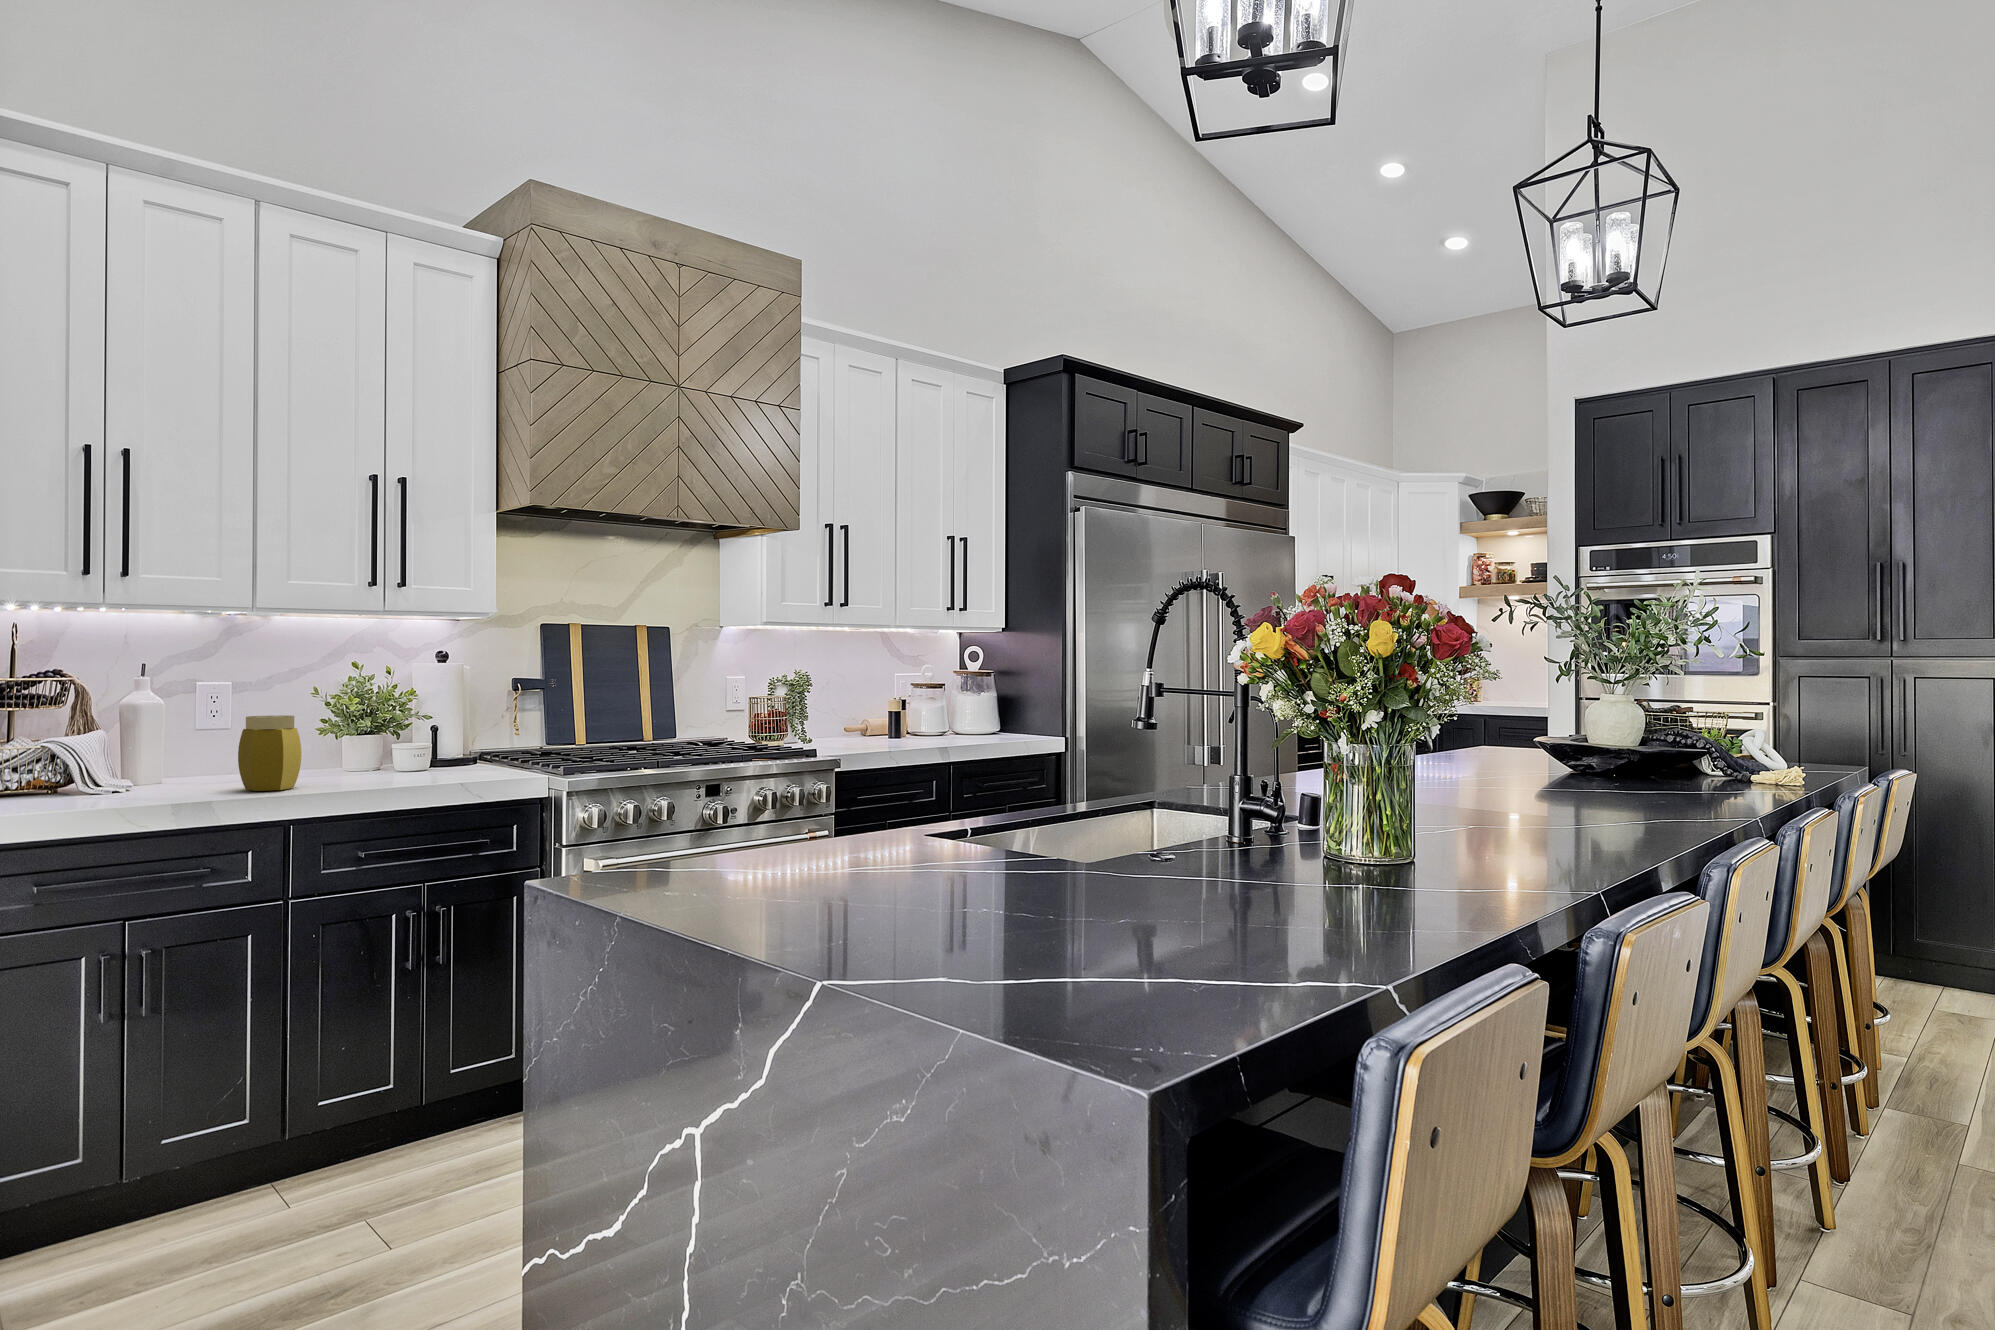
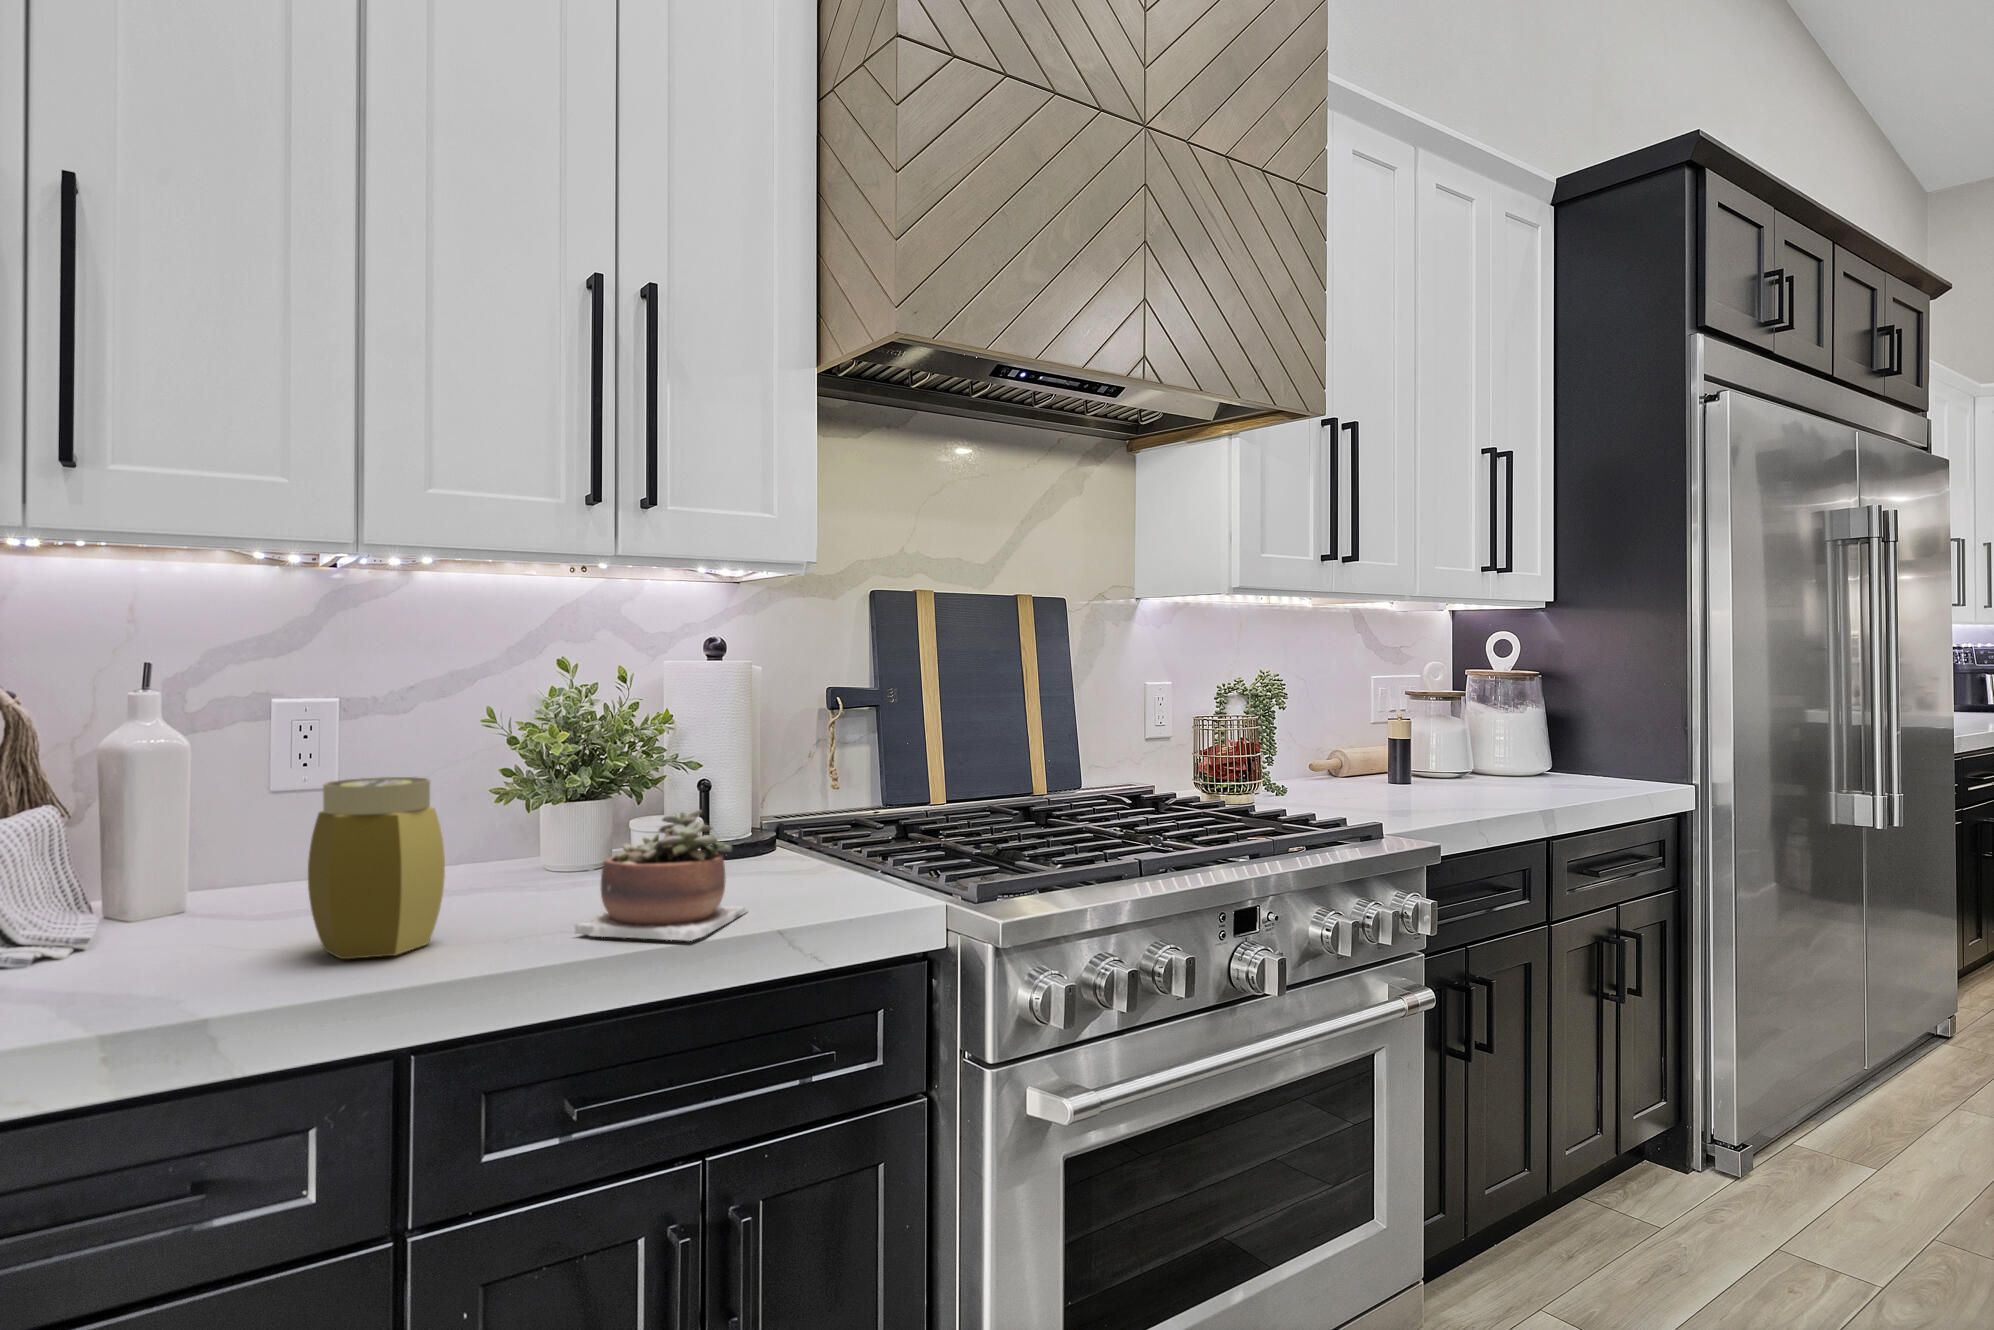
succulent plant: none [363,732,449,785] -> present [575,810,747,941]

